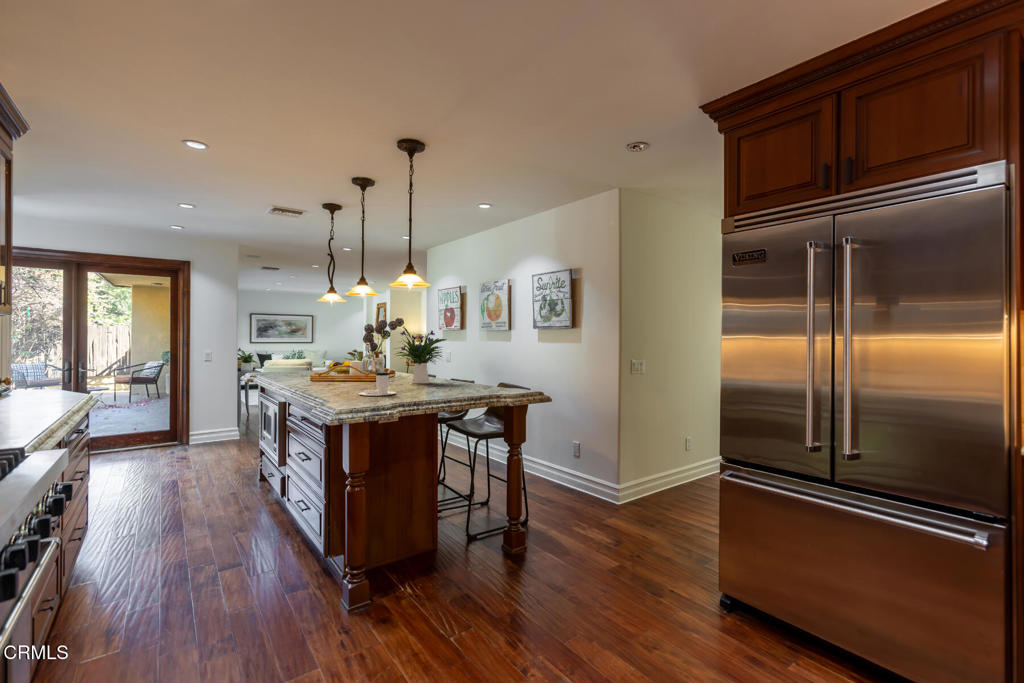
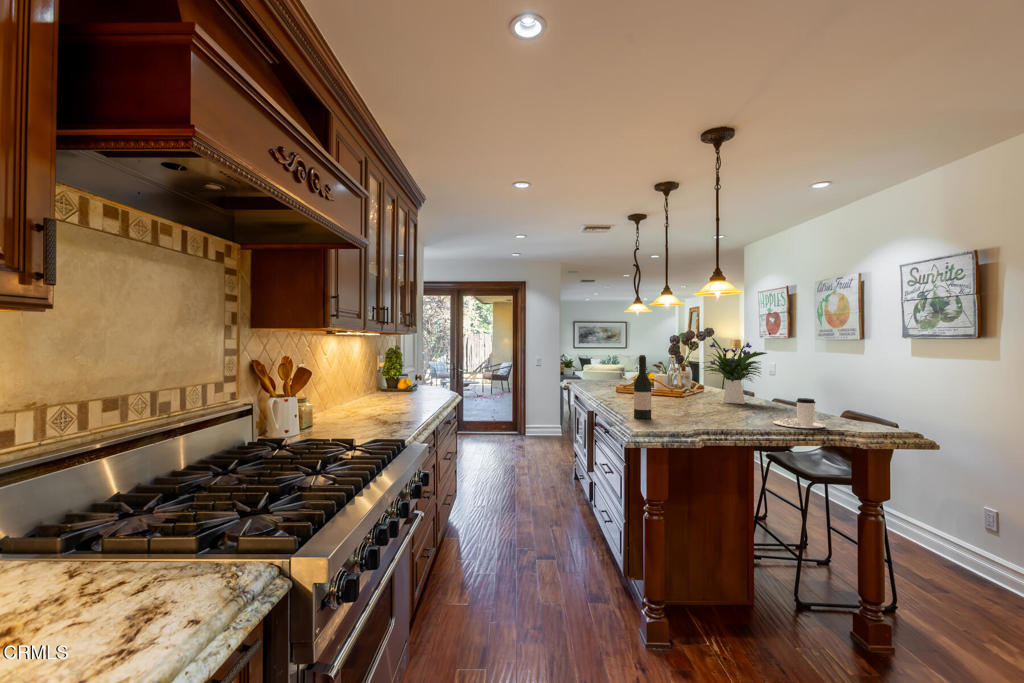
wine bottle: none [334,339,351,399] -> present [634,355,651,419]
coffee cup: present [359,372,396,396] -> present [773,398,825,429]

